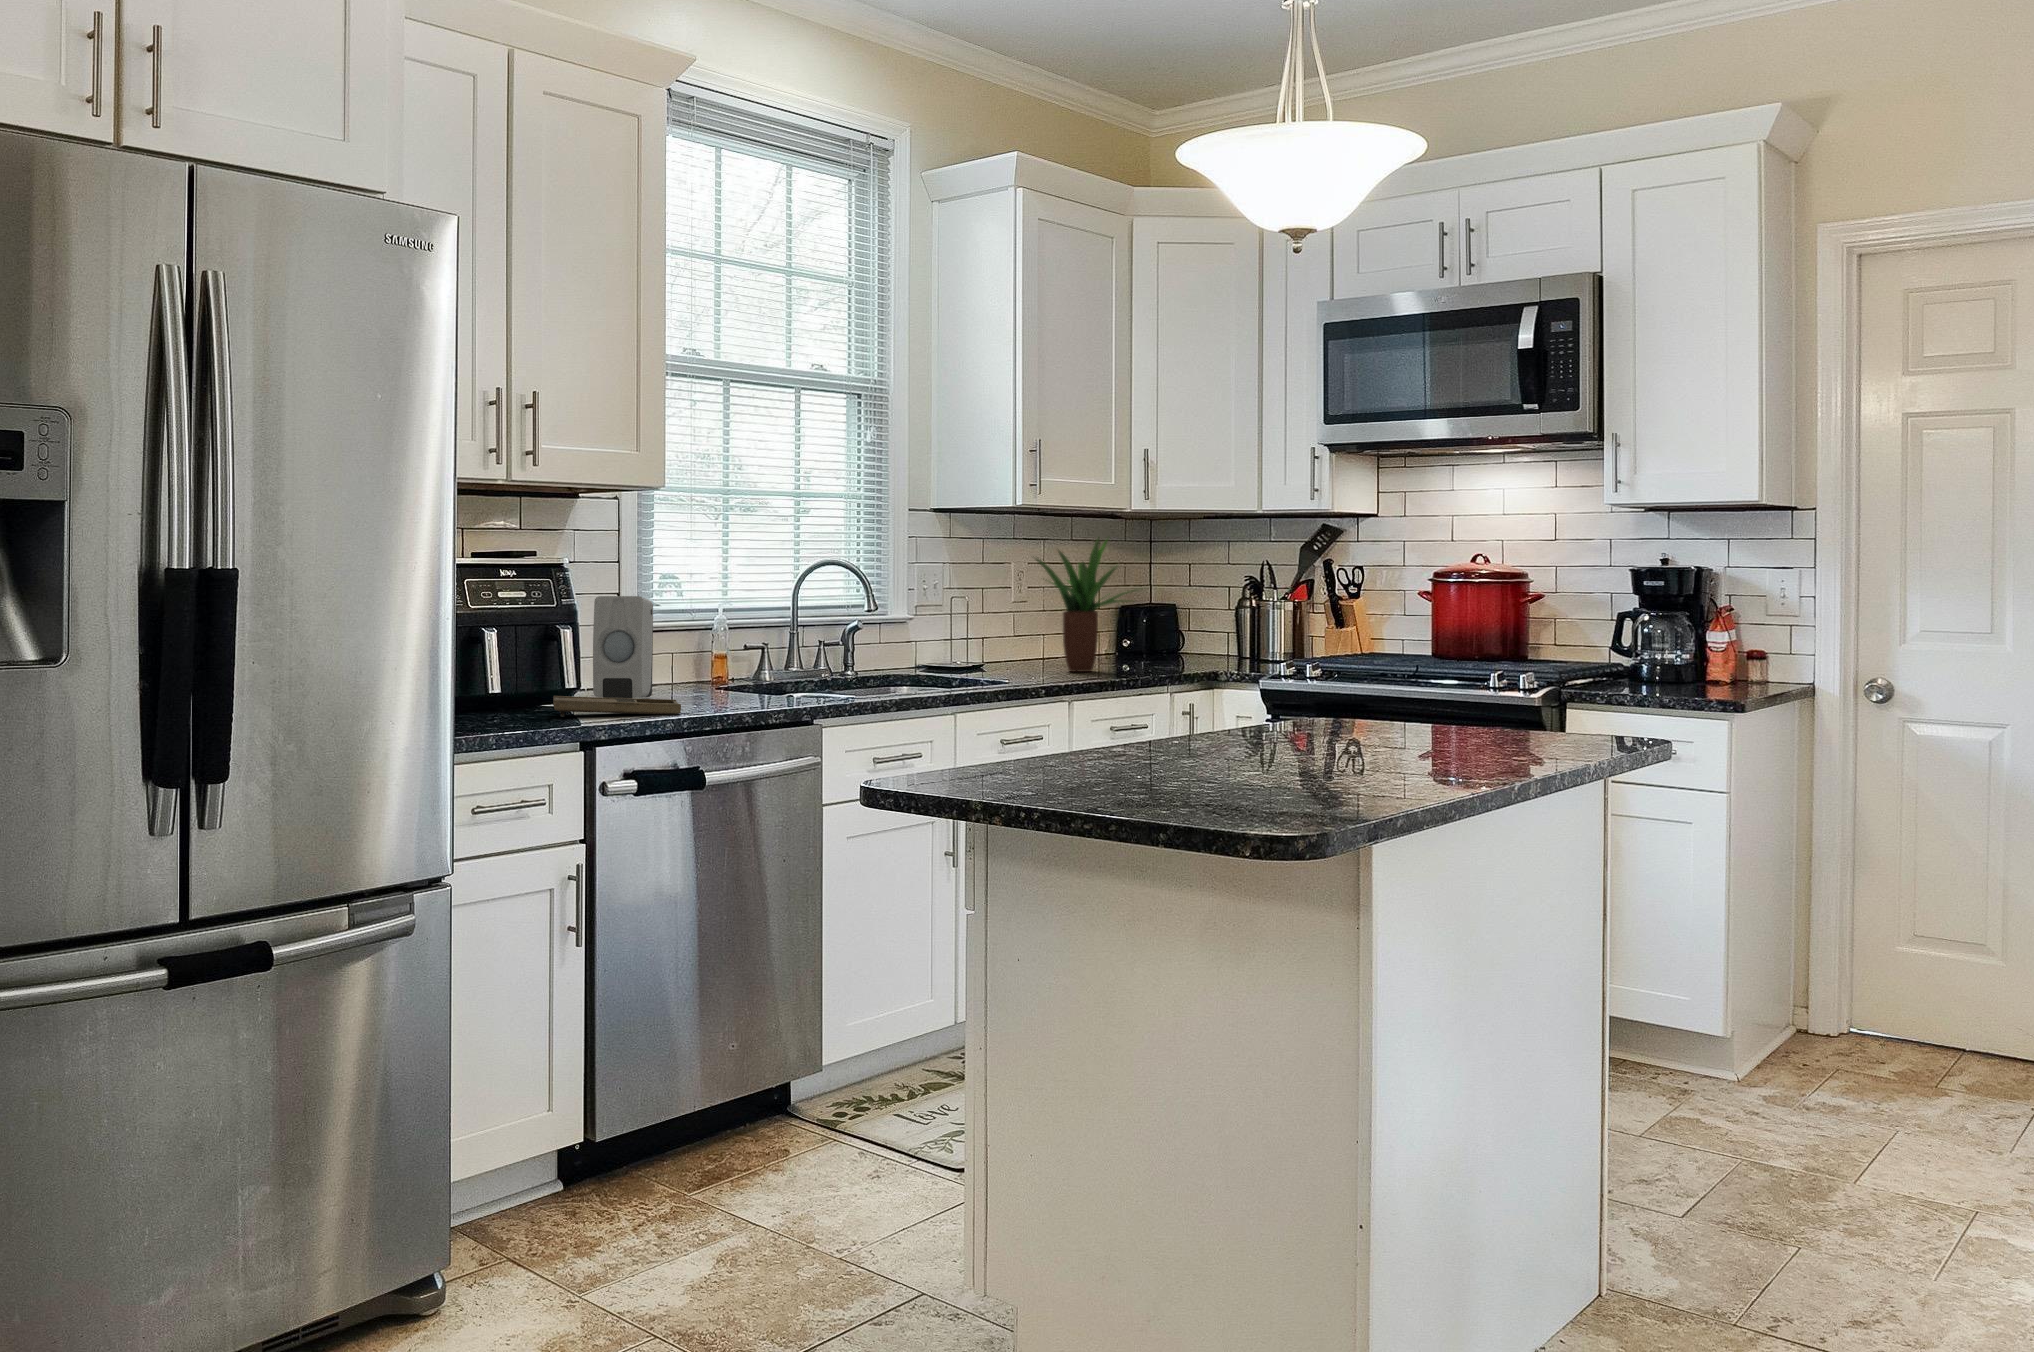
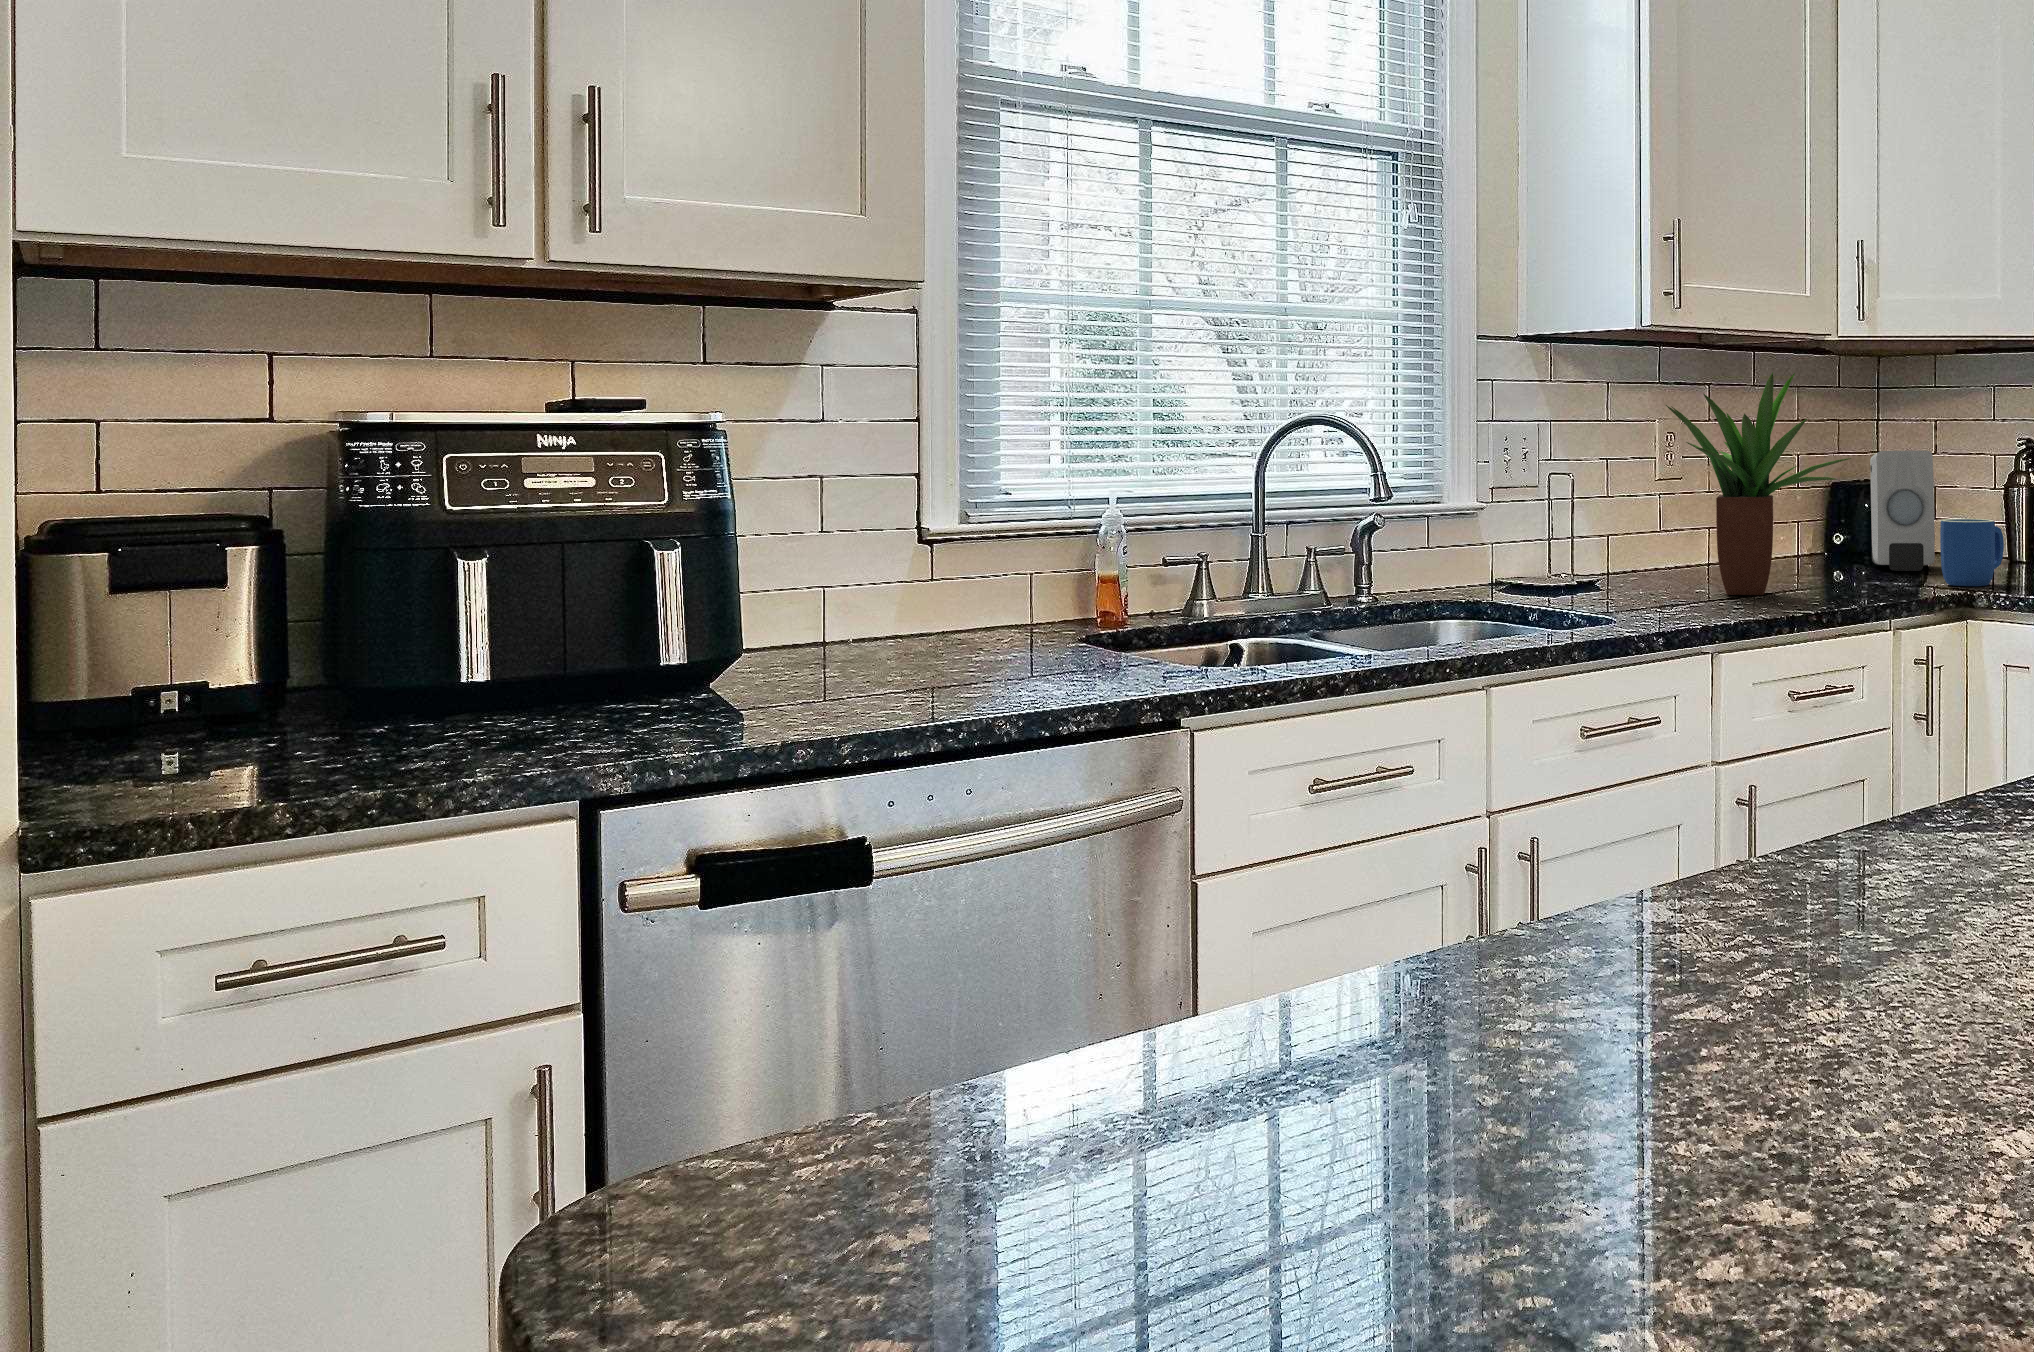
soap dispenser: present [593,596,653,698] -> present [1870,451,1935,571]
mug: none [1197,626,1236,667] -> present [1940,519,2004,586]
tray: present [553,696,681,717] -> none [580,684,874,733]

